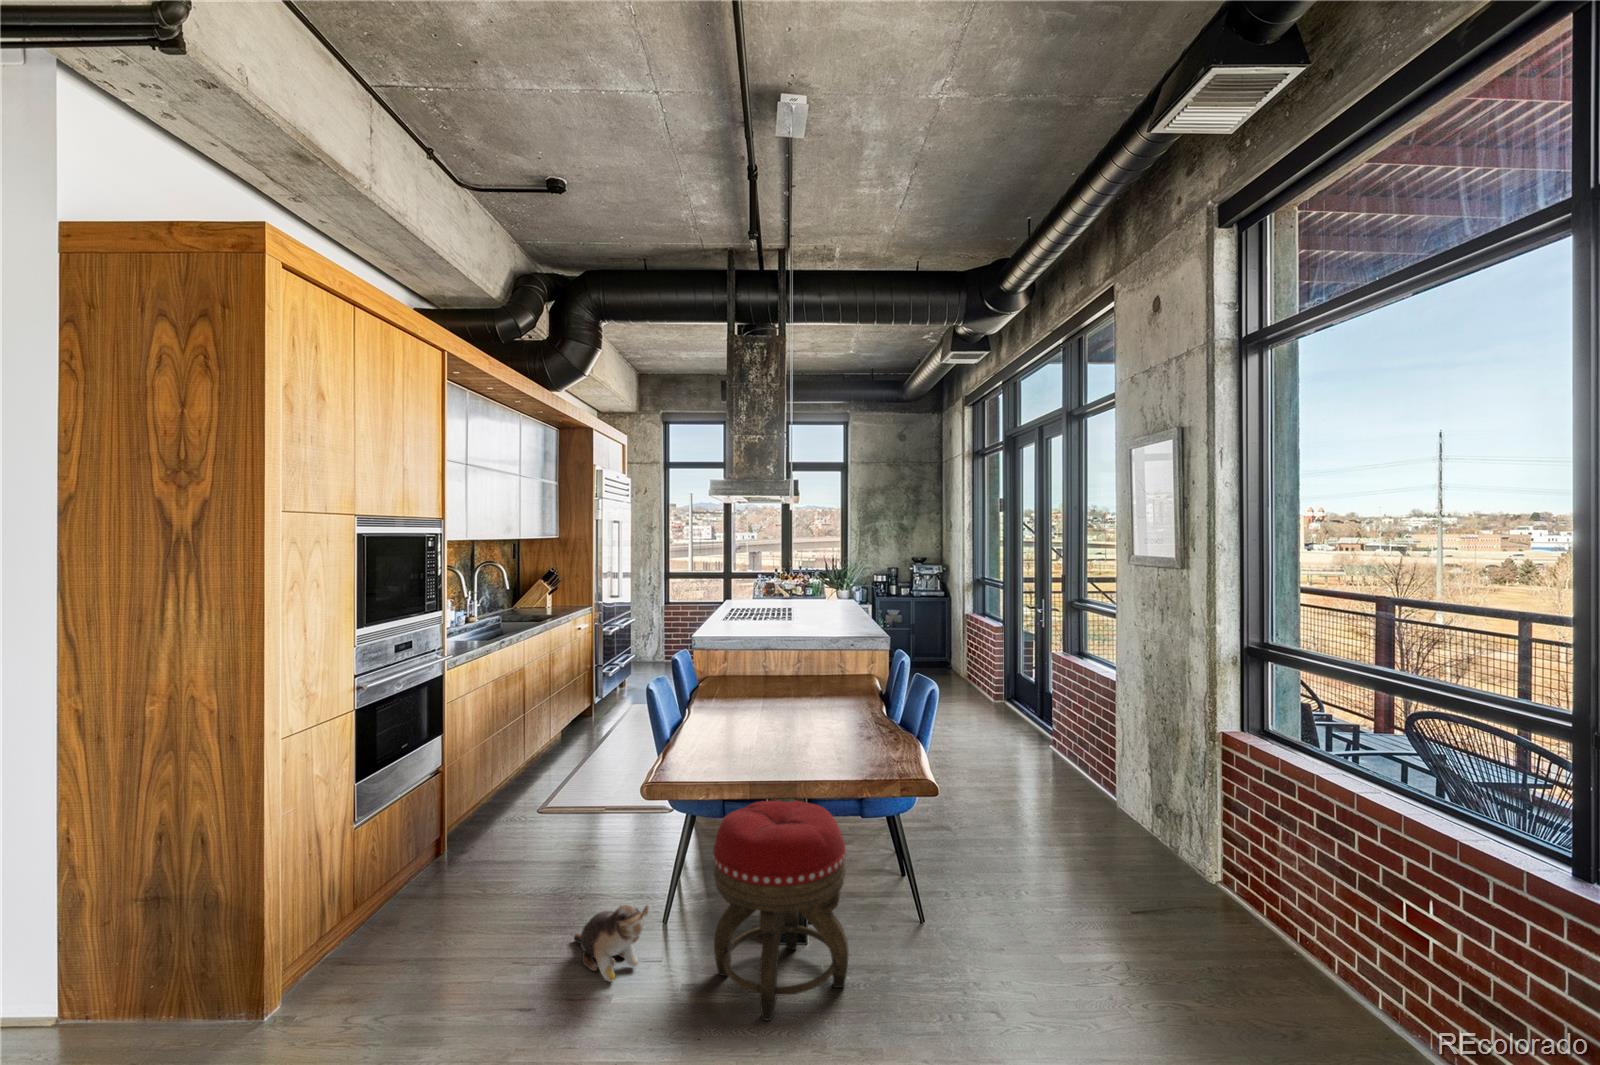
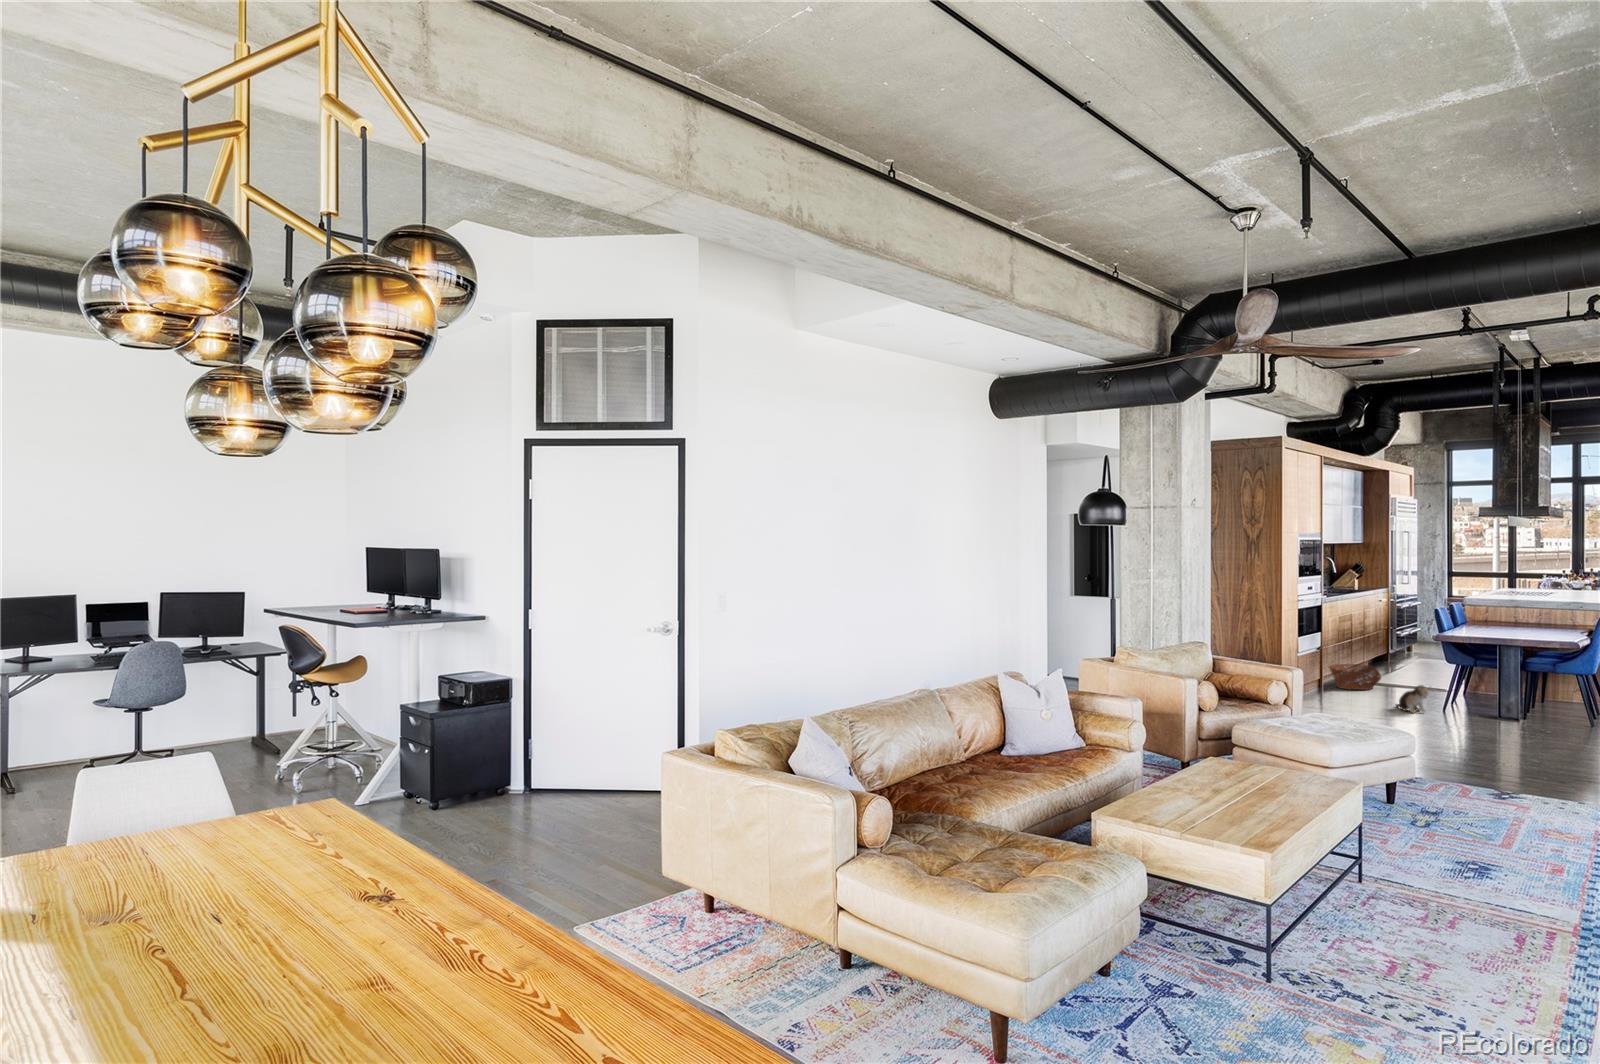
basket: none [460,777,565,858] -> present [1329,664,1381,690]
footstool: present [713,800,849,1021] -> none [1461,655,1528,727]

